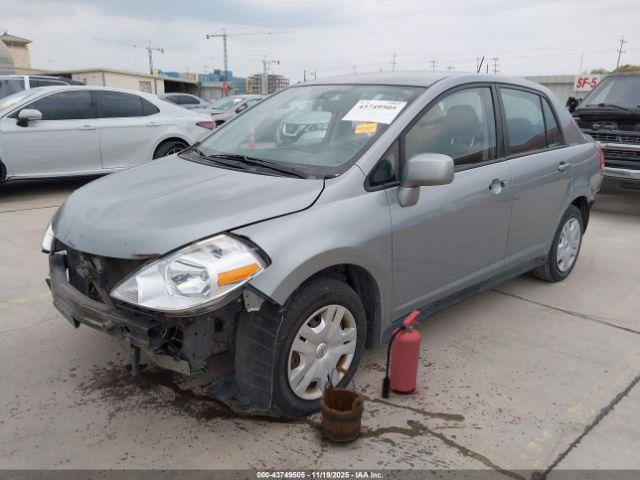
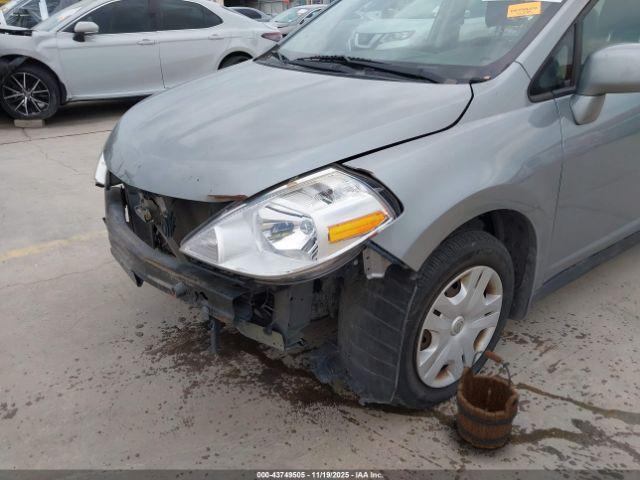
fire extinguisher: present [382,310,421,397] -> none [529,269,591,381]

